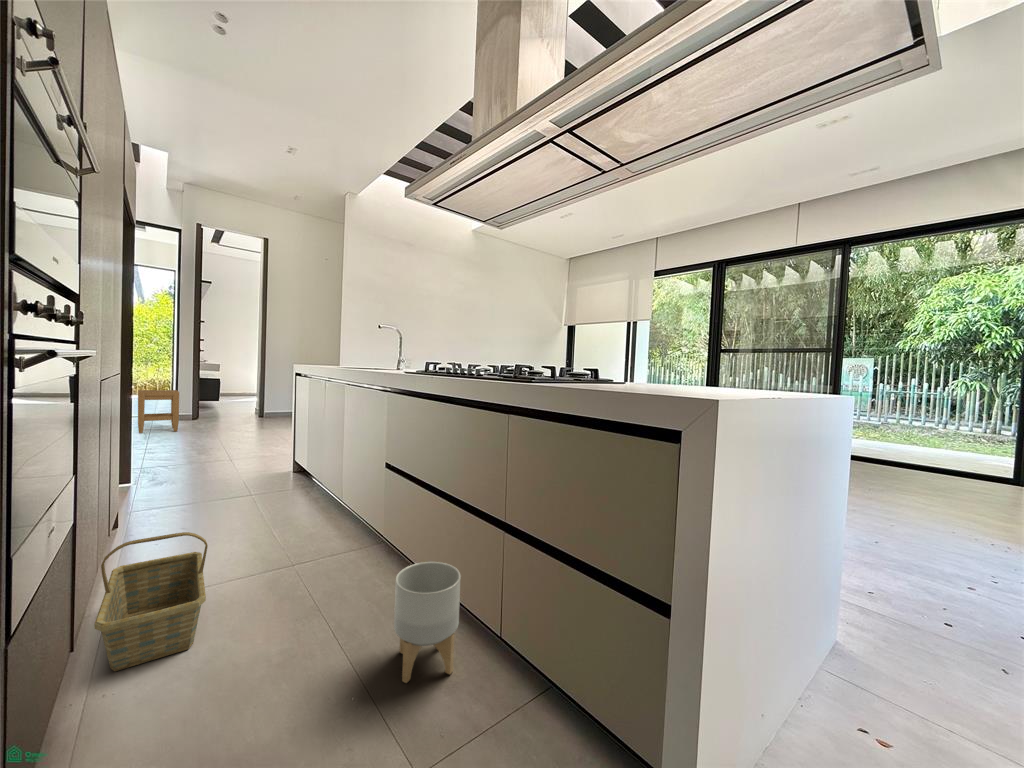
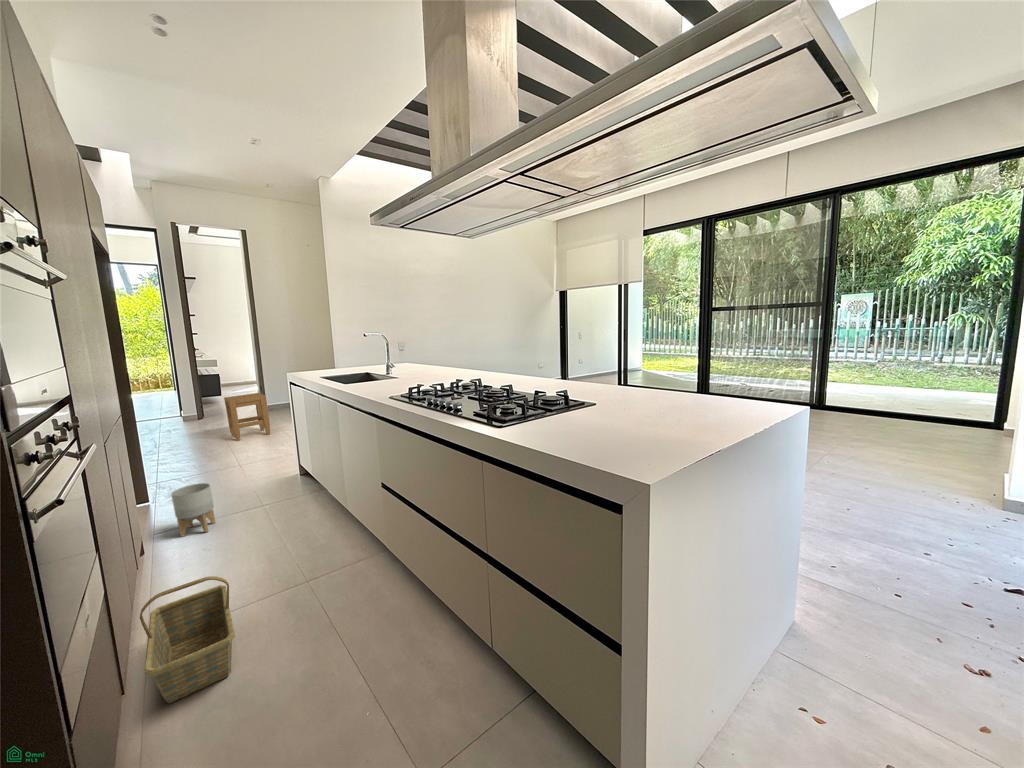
stool: present [138,390,179,433] -> present [224,393,270,441]
planter: present [394,562,461,683] -> present [171,483,215,537]

